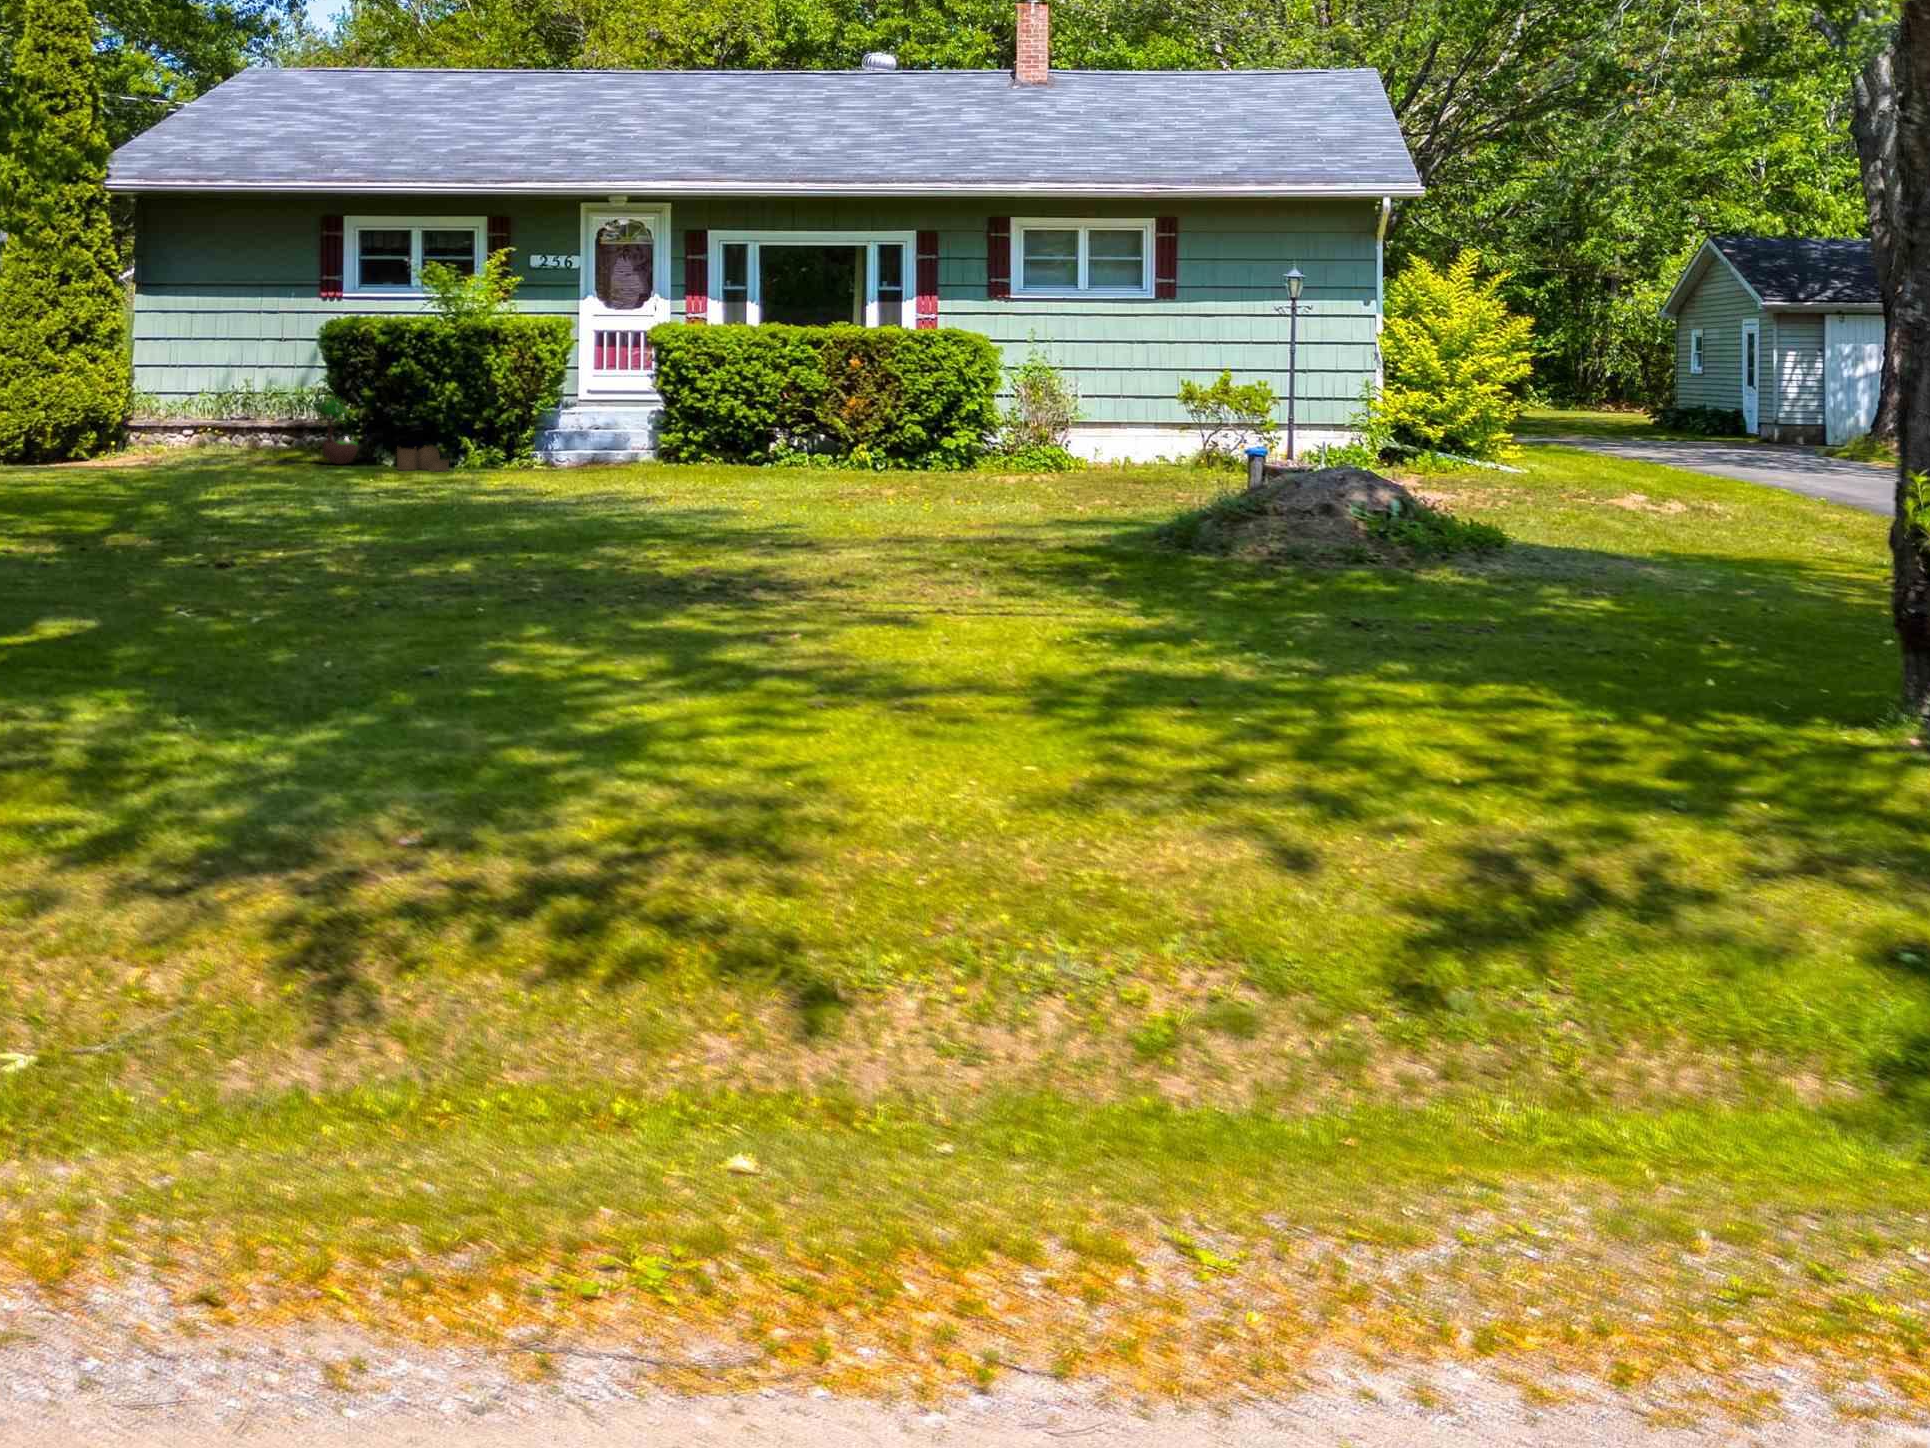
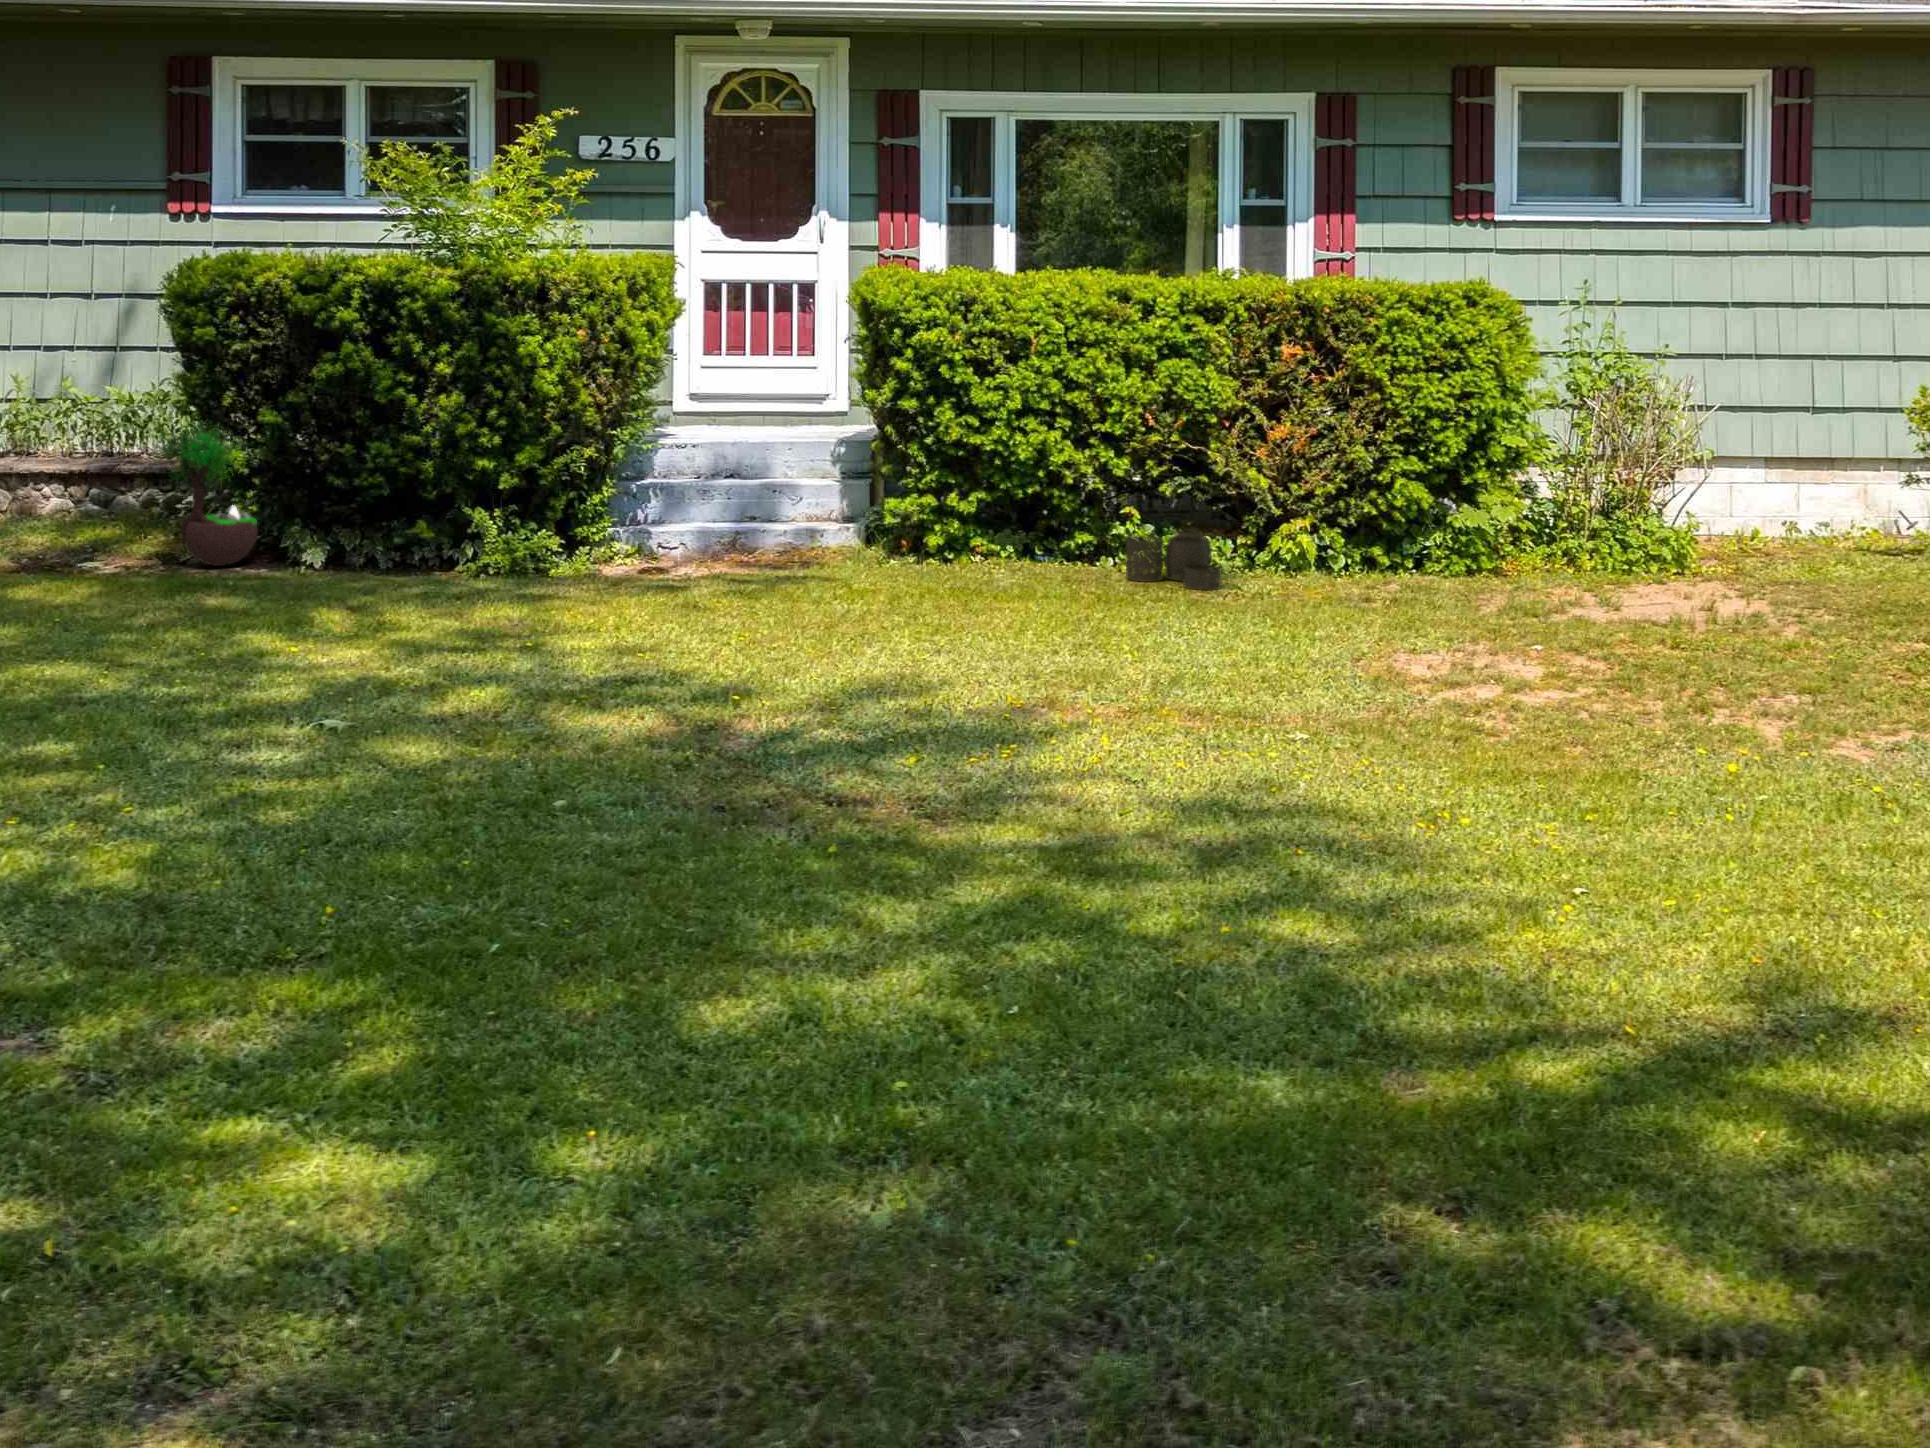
woven basket: present [397,446,449,471] -> present [1126,530,1222,590]

